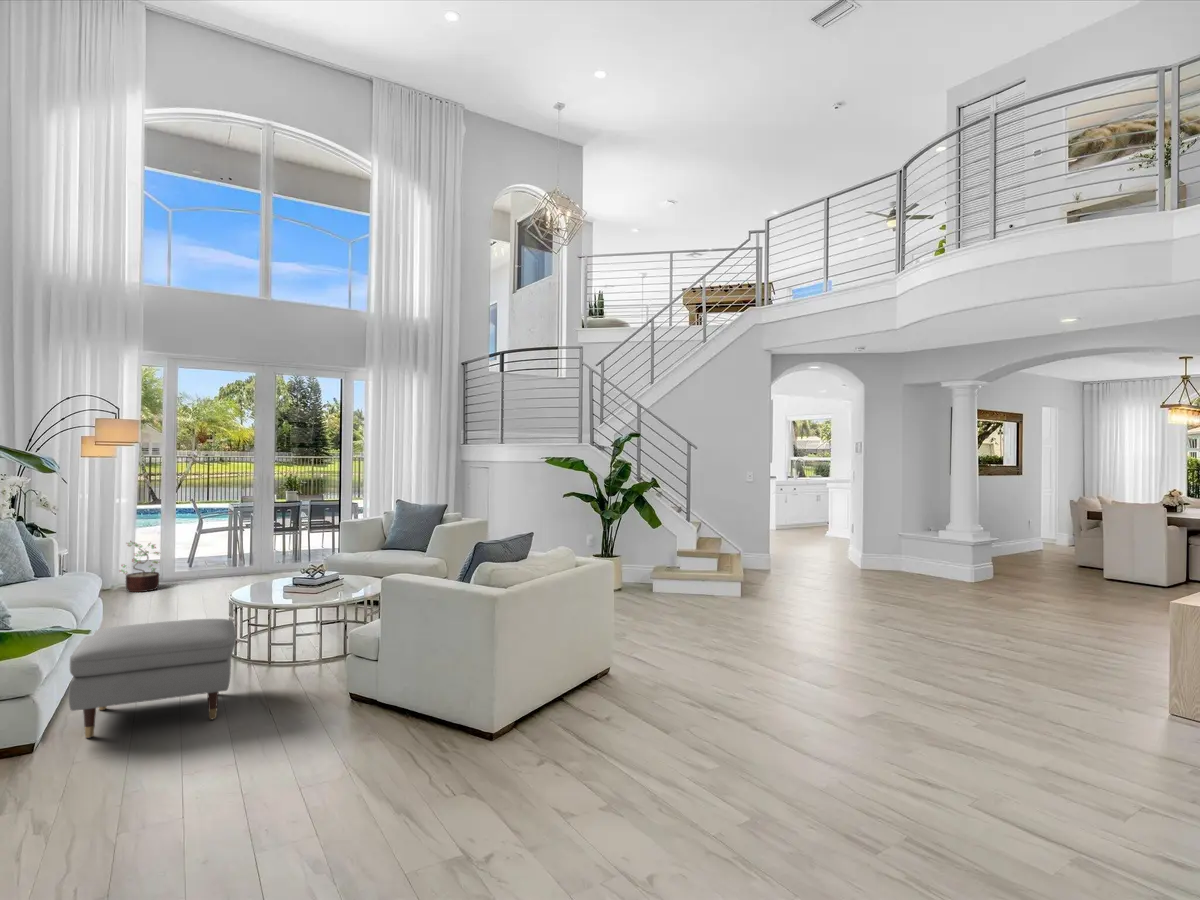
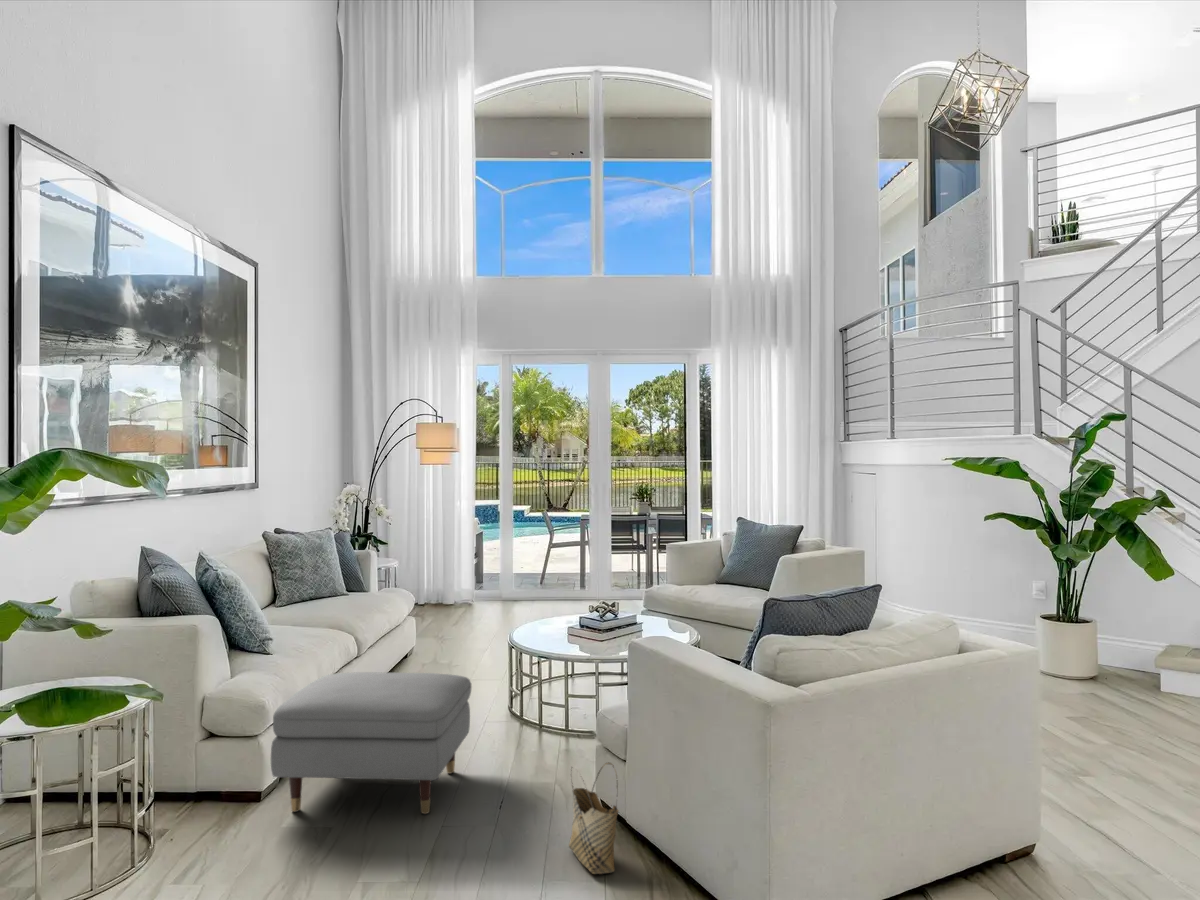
decorative plant: present [120,541,159,592] -> none [450,556,490,614]
woven basket: none [341,654,383,724] -> present [569,762,618,874]

